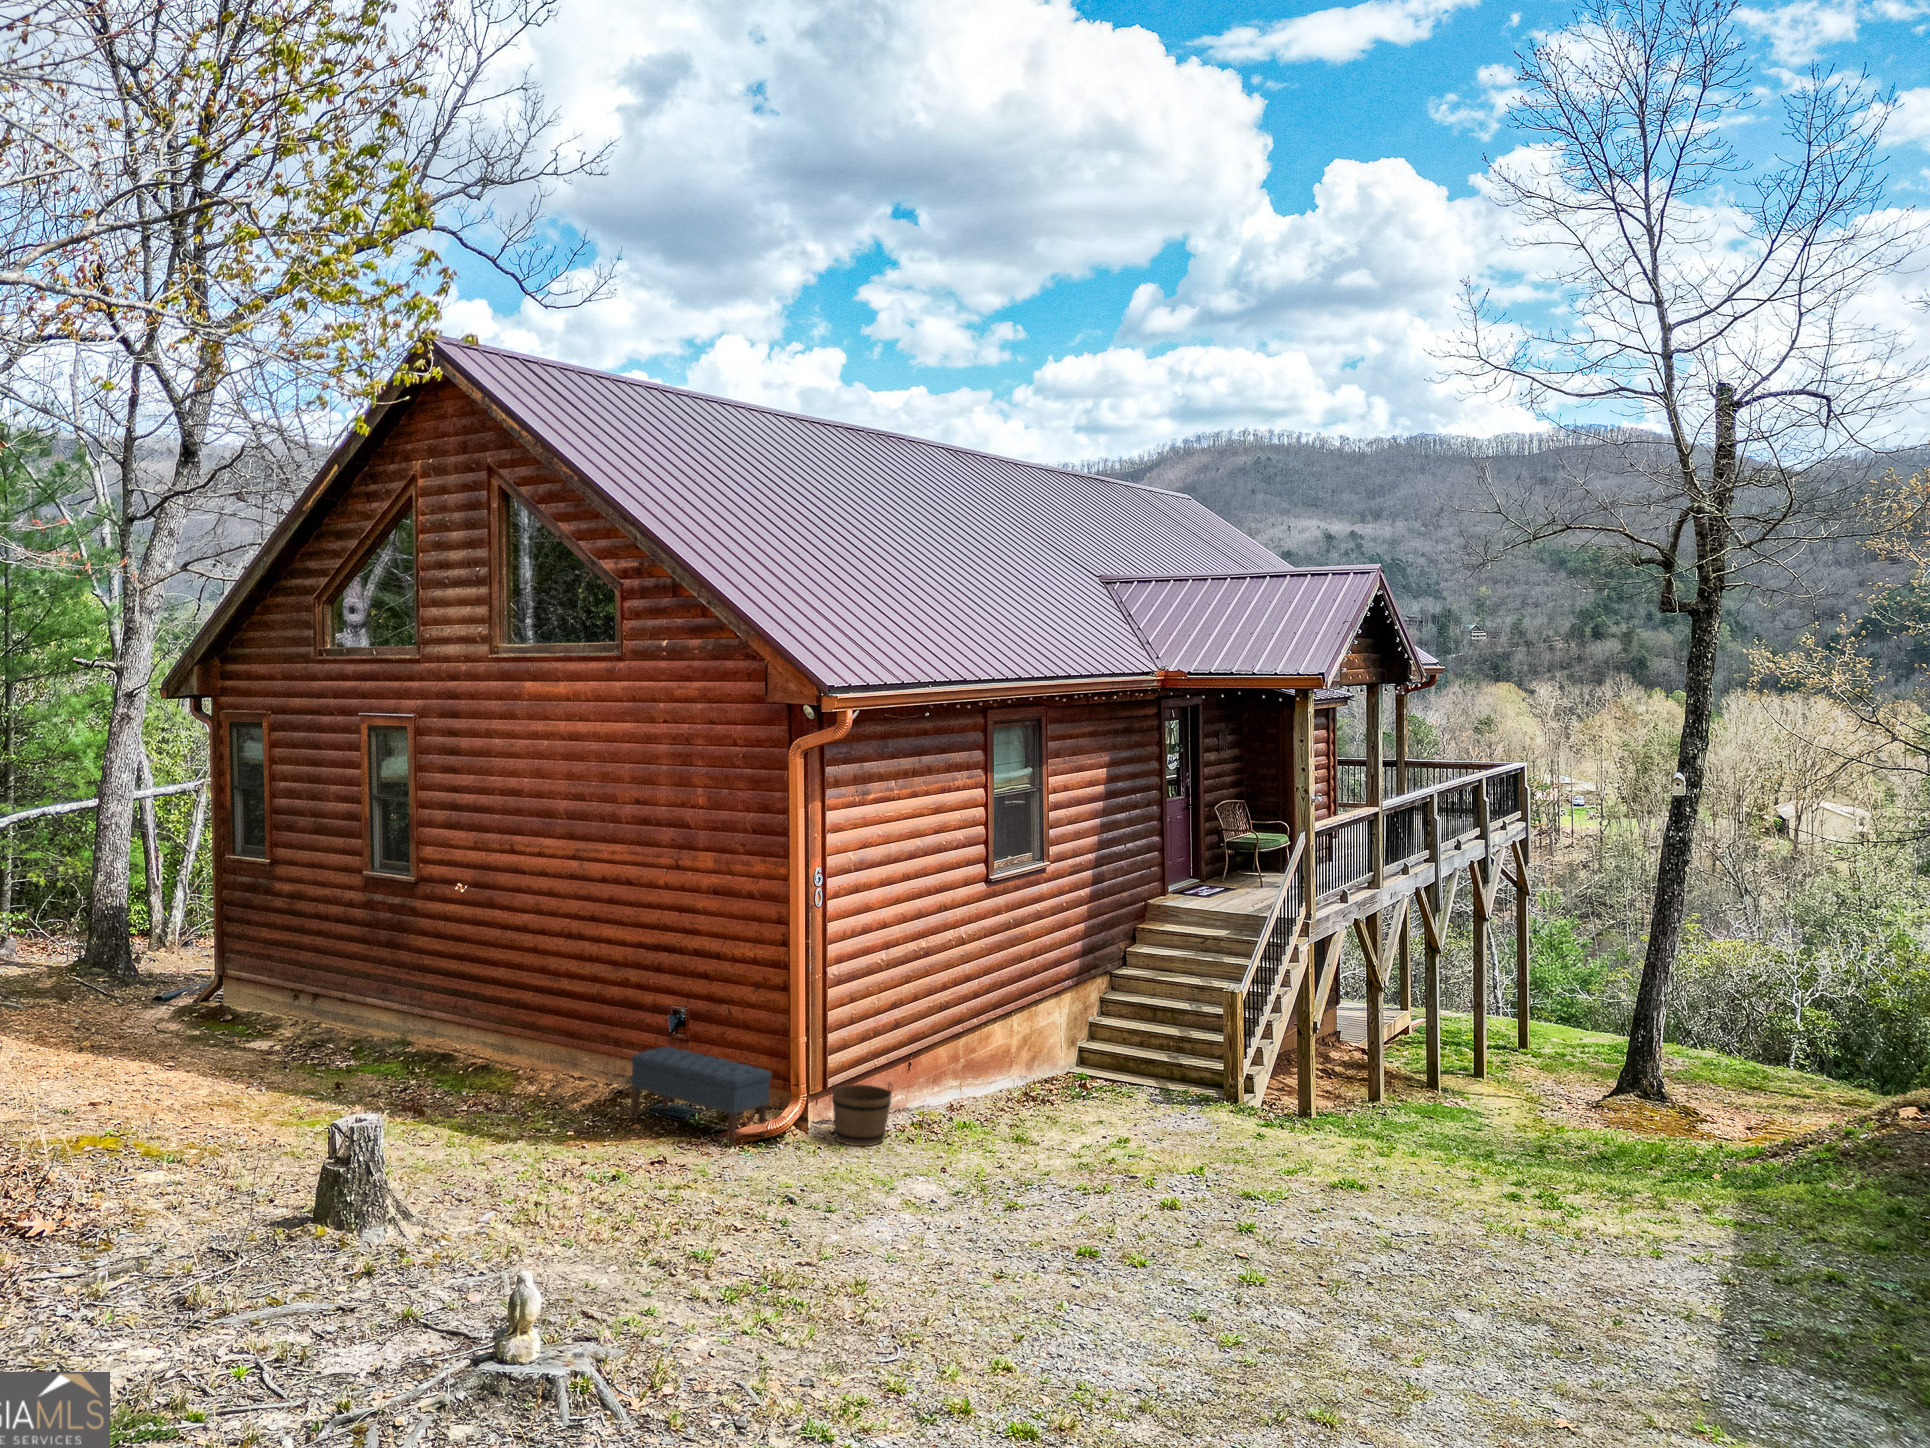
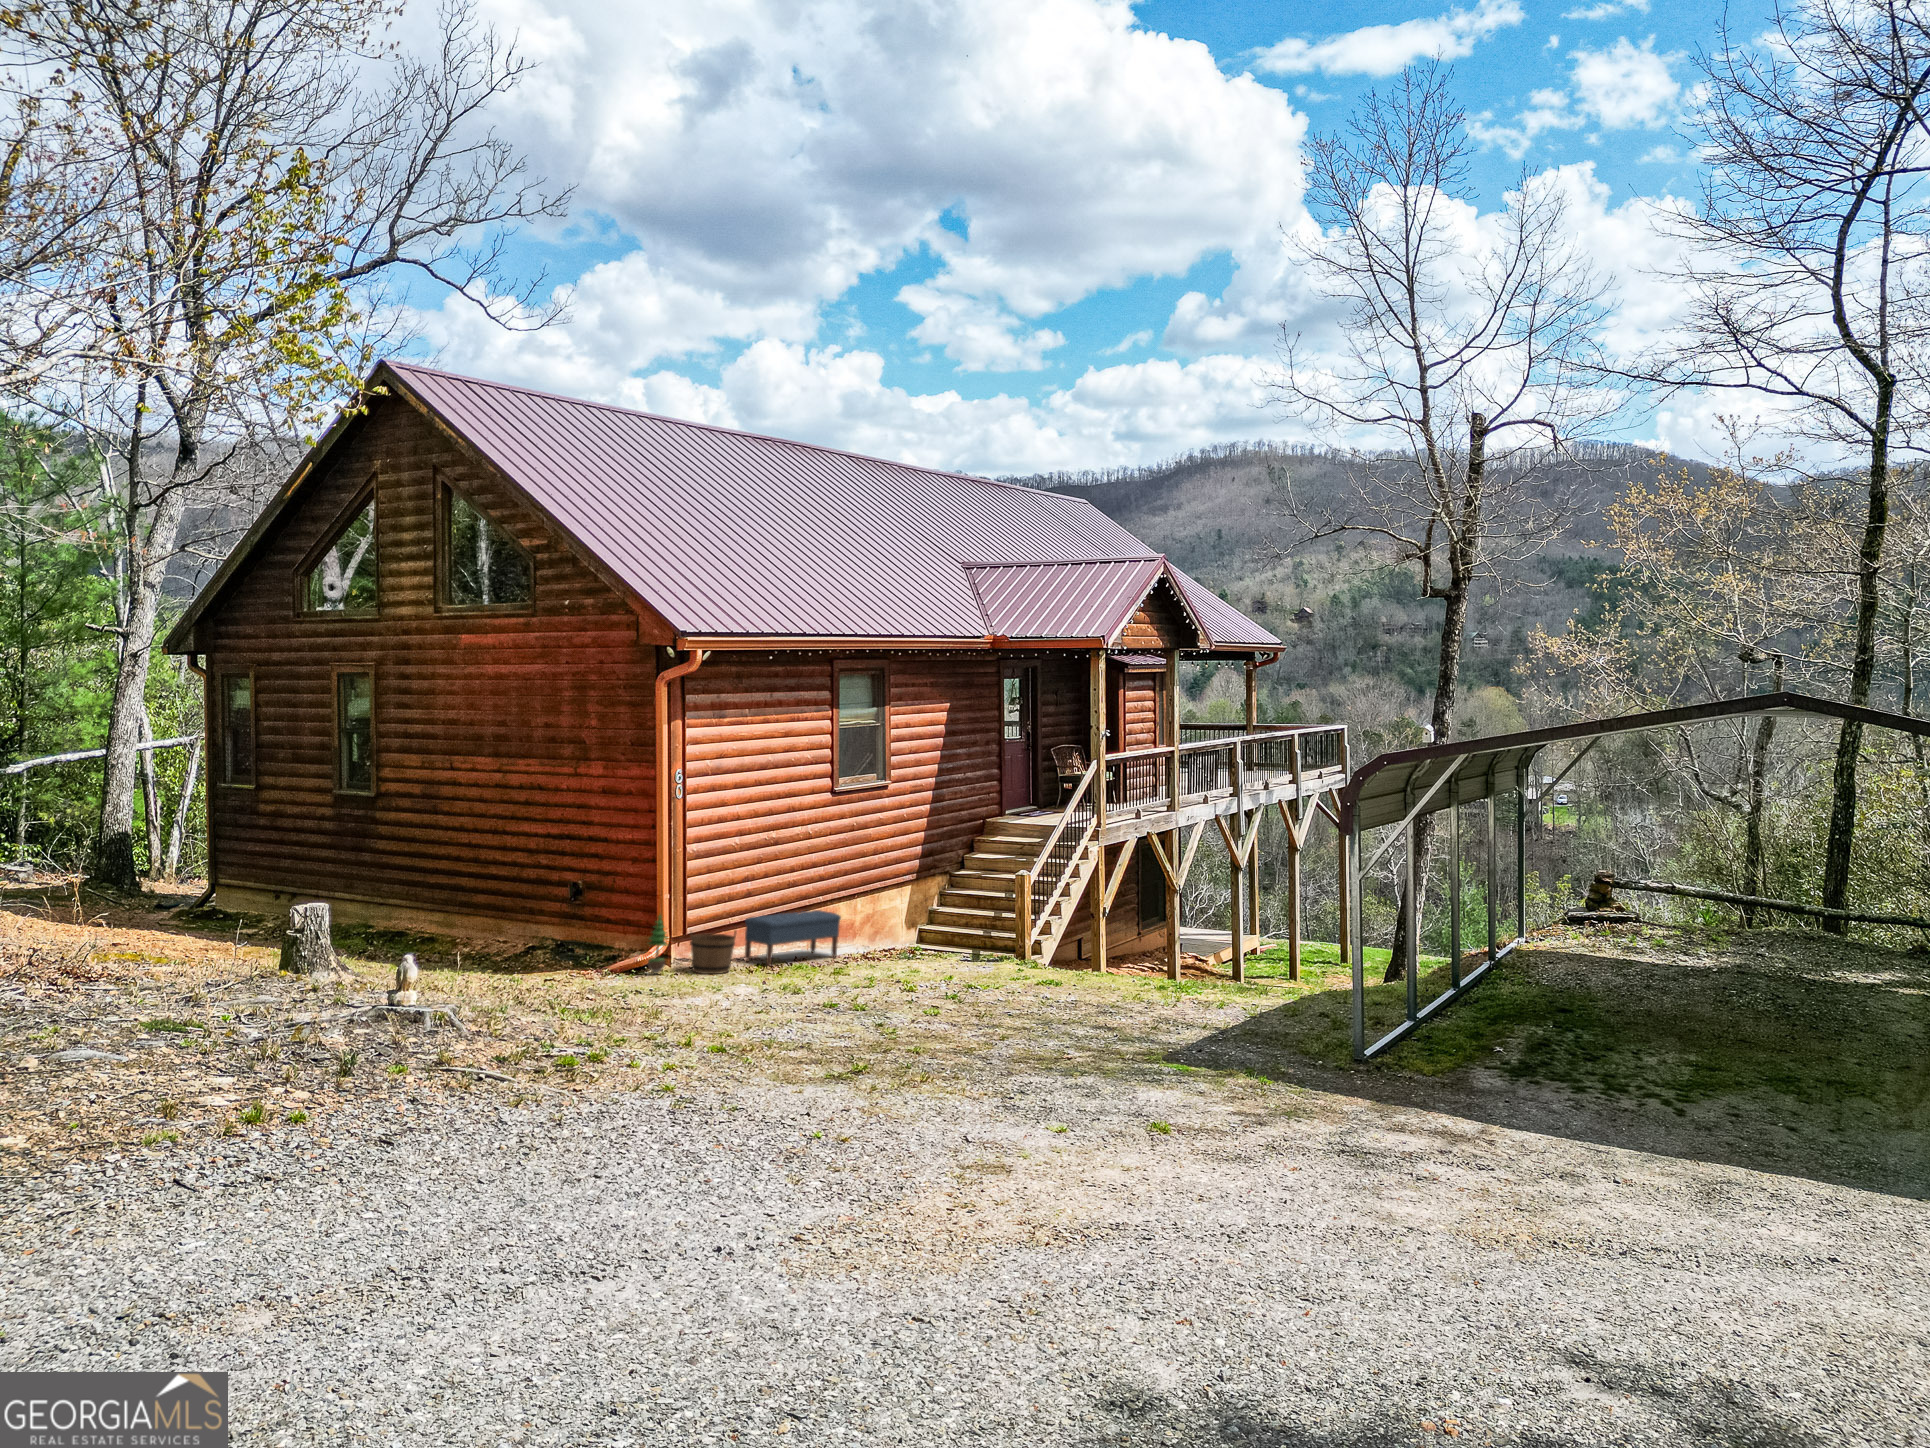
bench: present [630,1047,772,1147] -> present [745,910,841,967]
potted tree: none [779,1062,809,1148] -> present [648,915,667,973]

